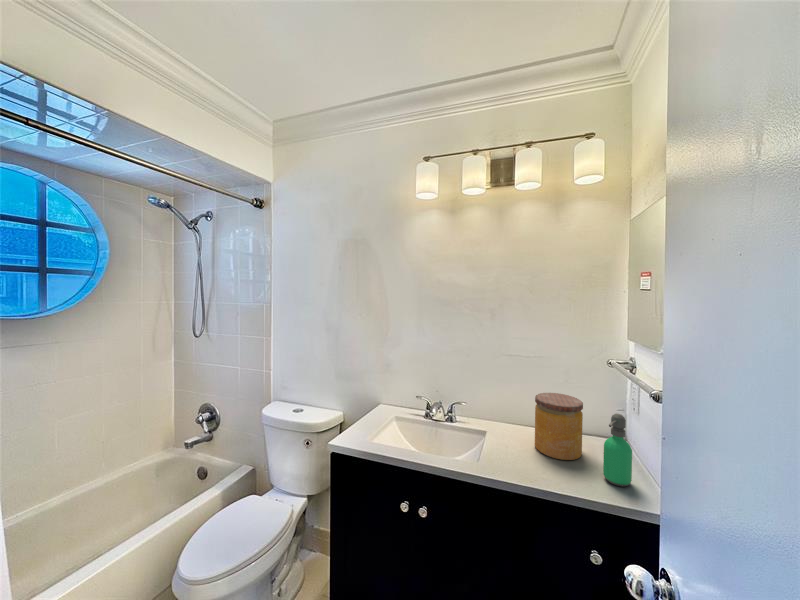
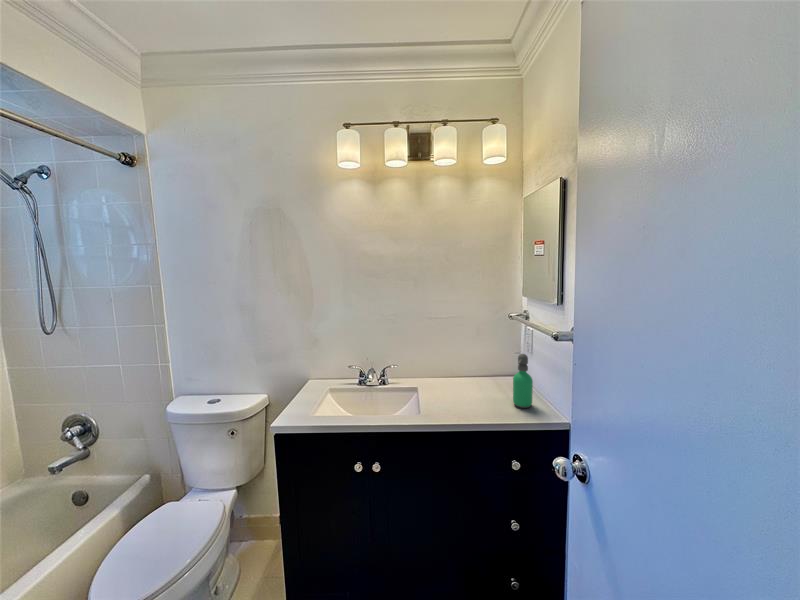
jar: present [535,393,583,460] -> none [458,345,495,398]

